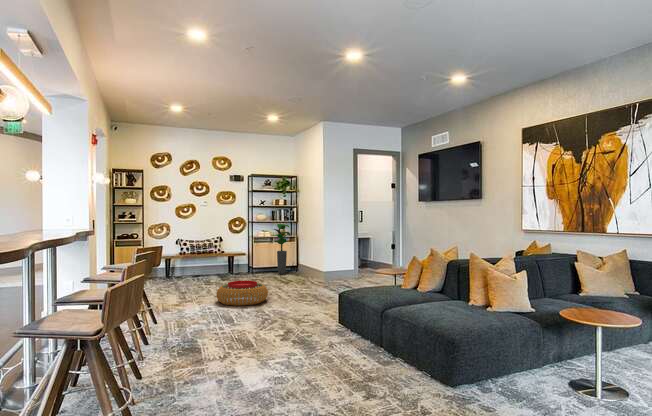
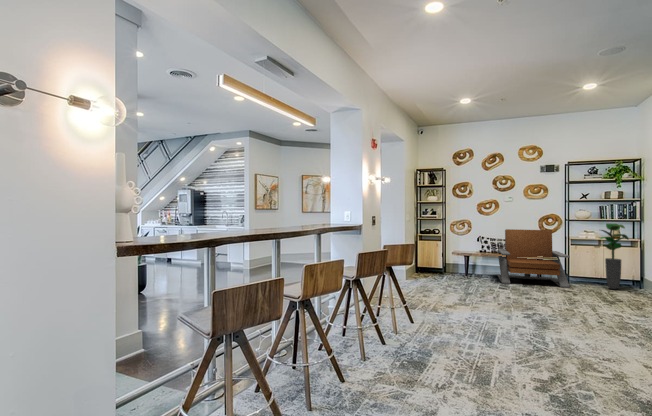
lounge chair: none [195,231,255,281] -> present [497,229,570,288]
pouf: present [216,280,268,306] -> none [493,290,563,324]

